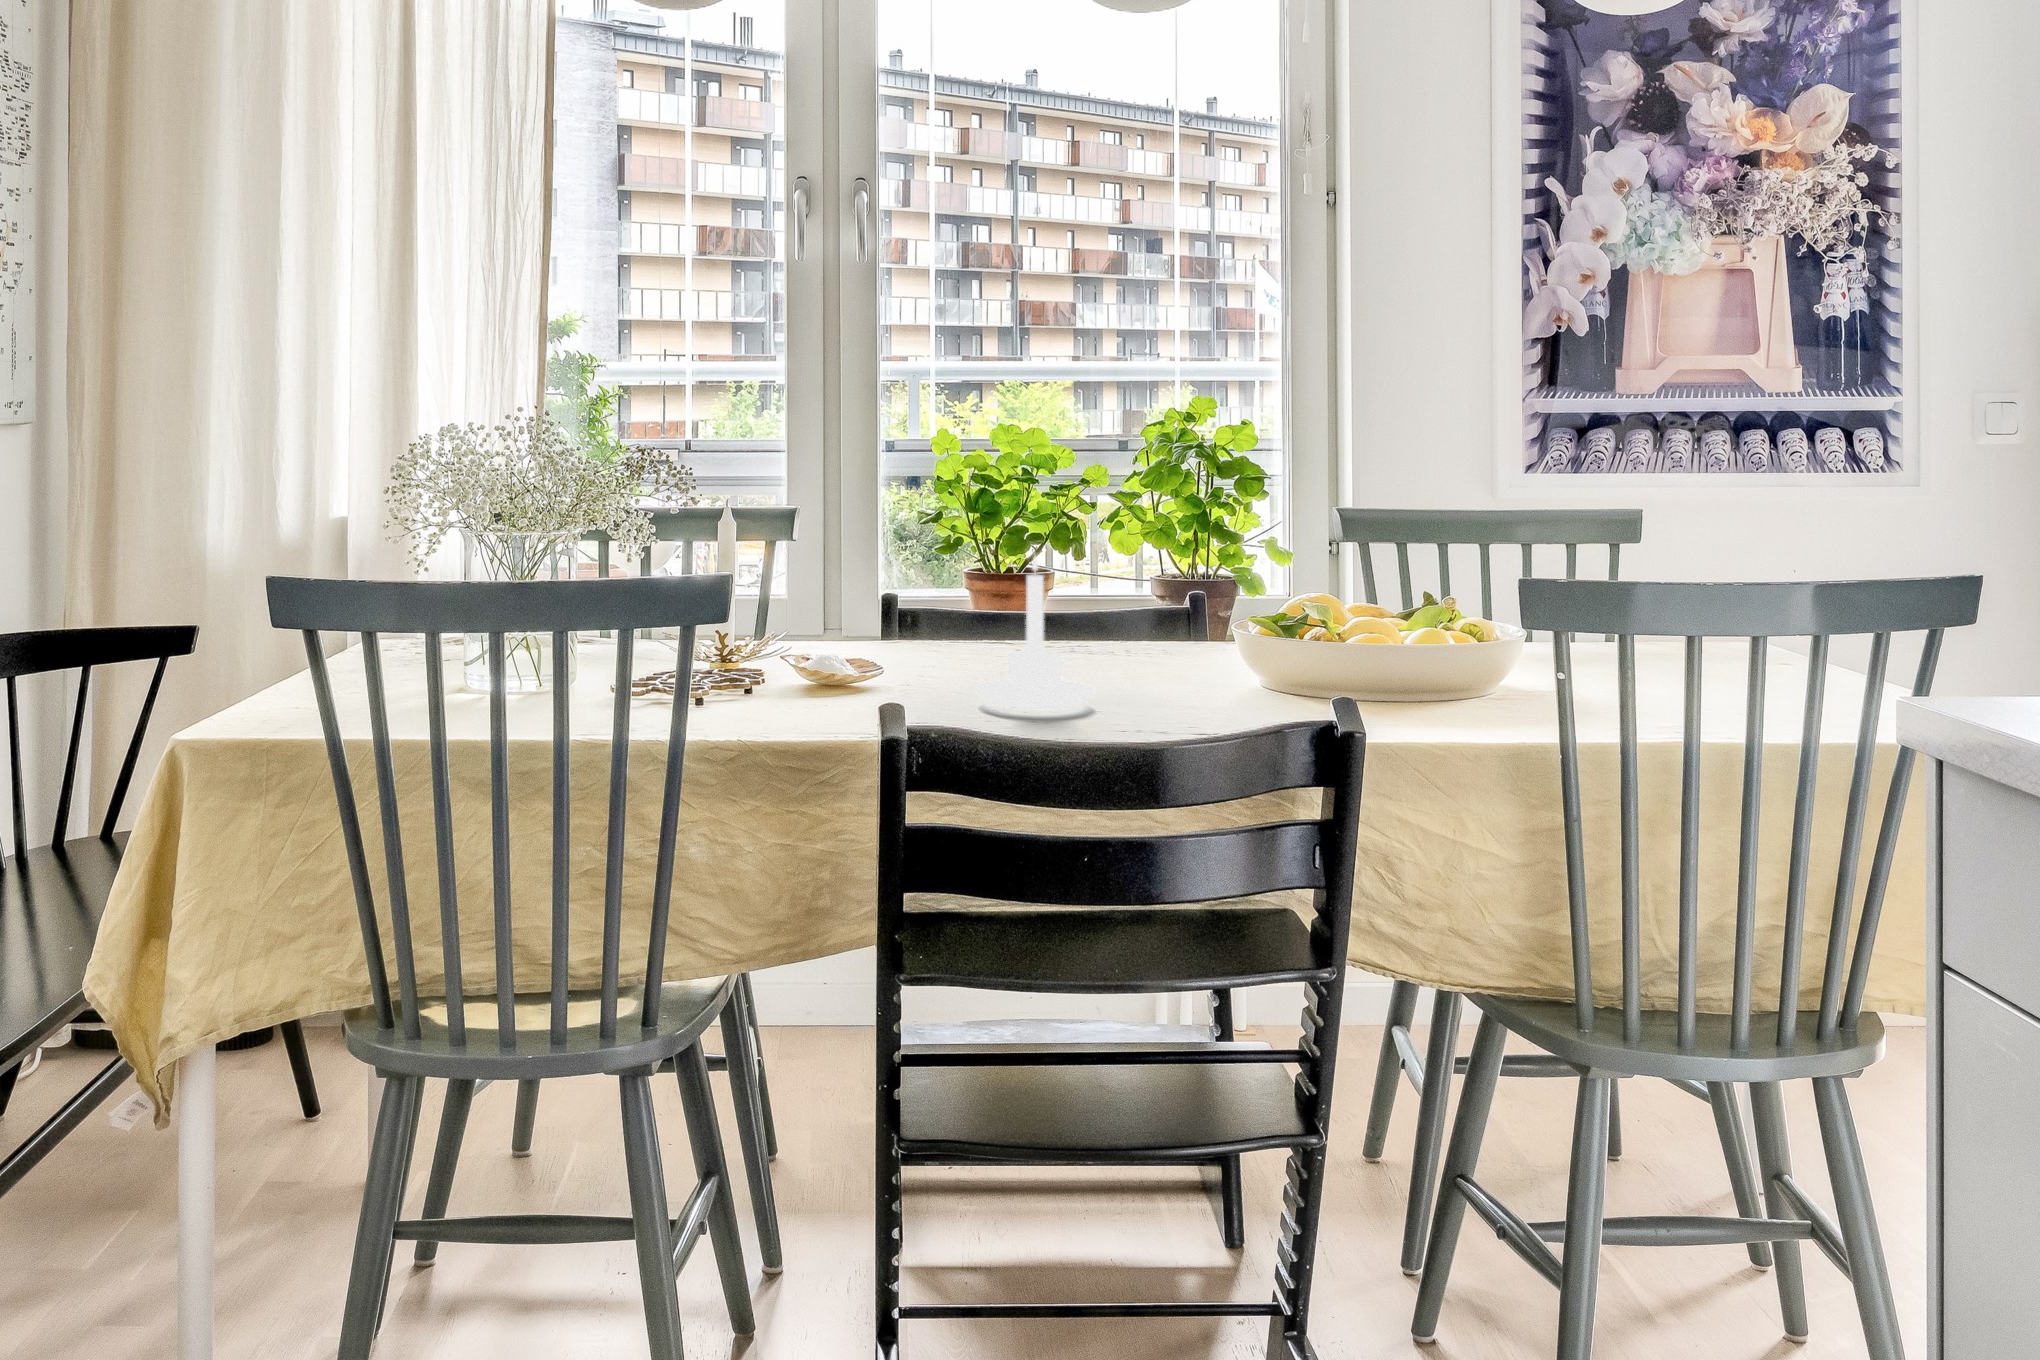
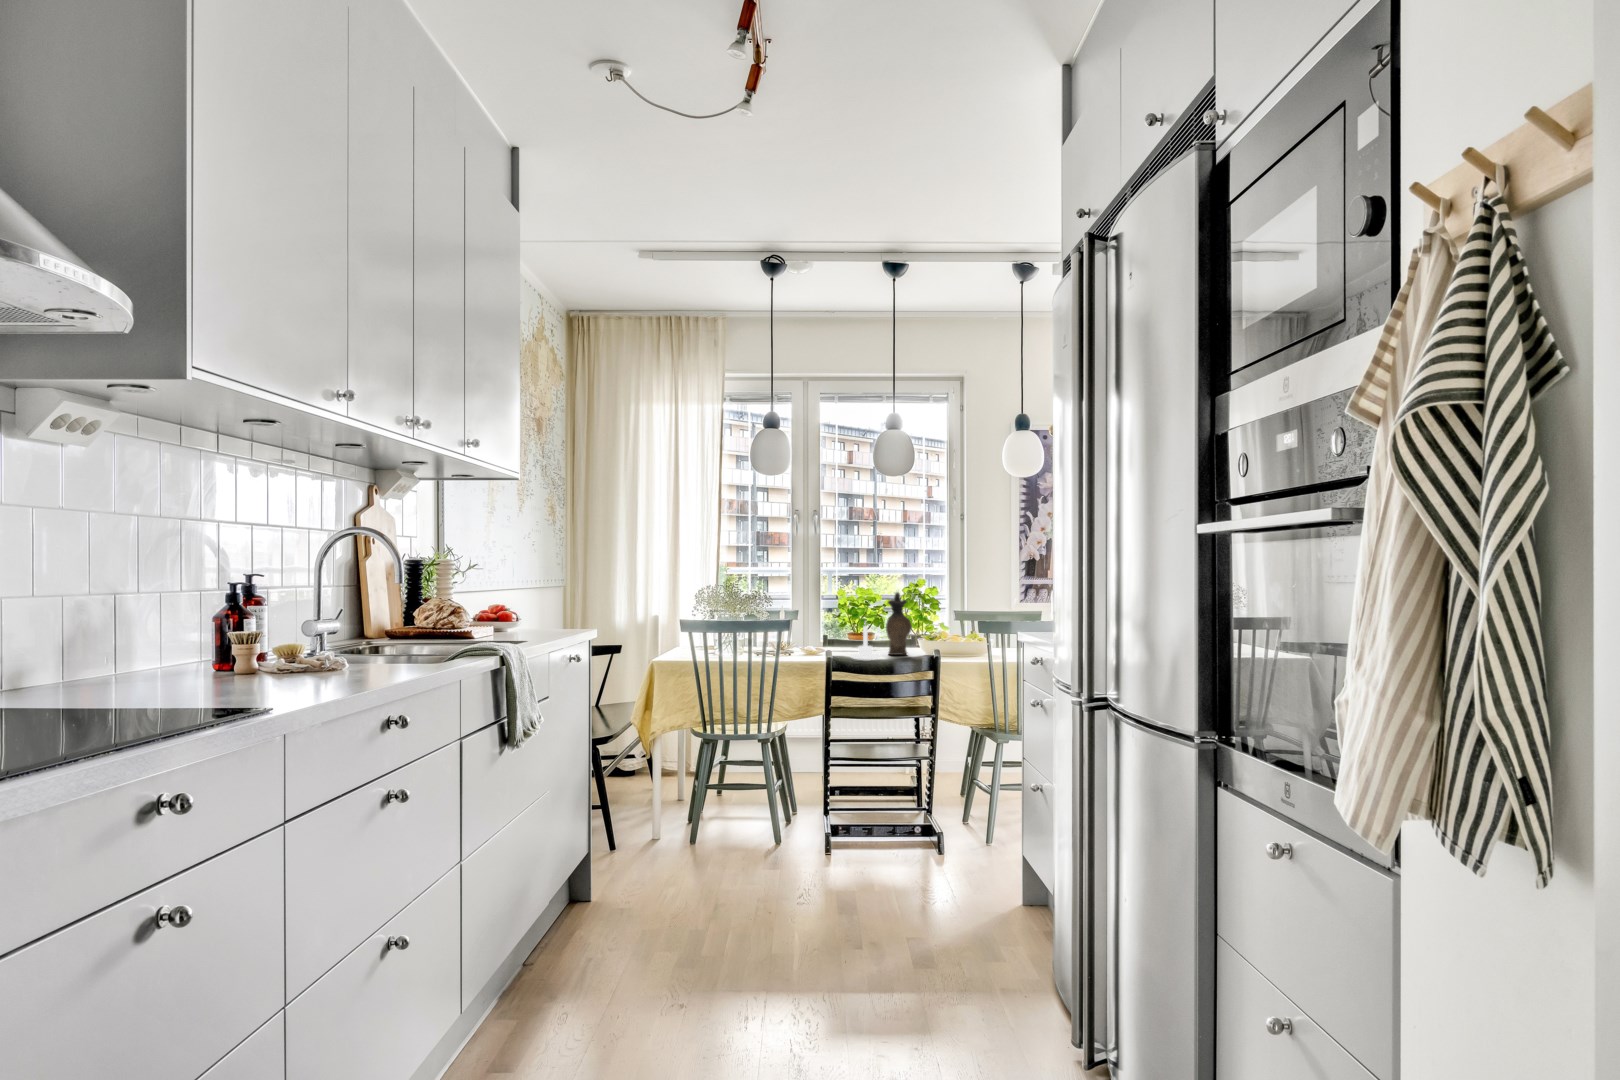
ceramic pitcher: none [1109,441,1209,680] -> present [886,592,912,655]

